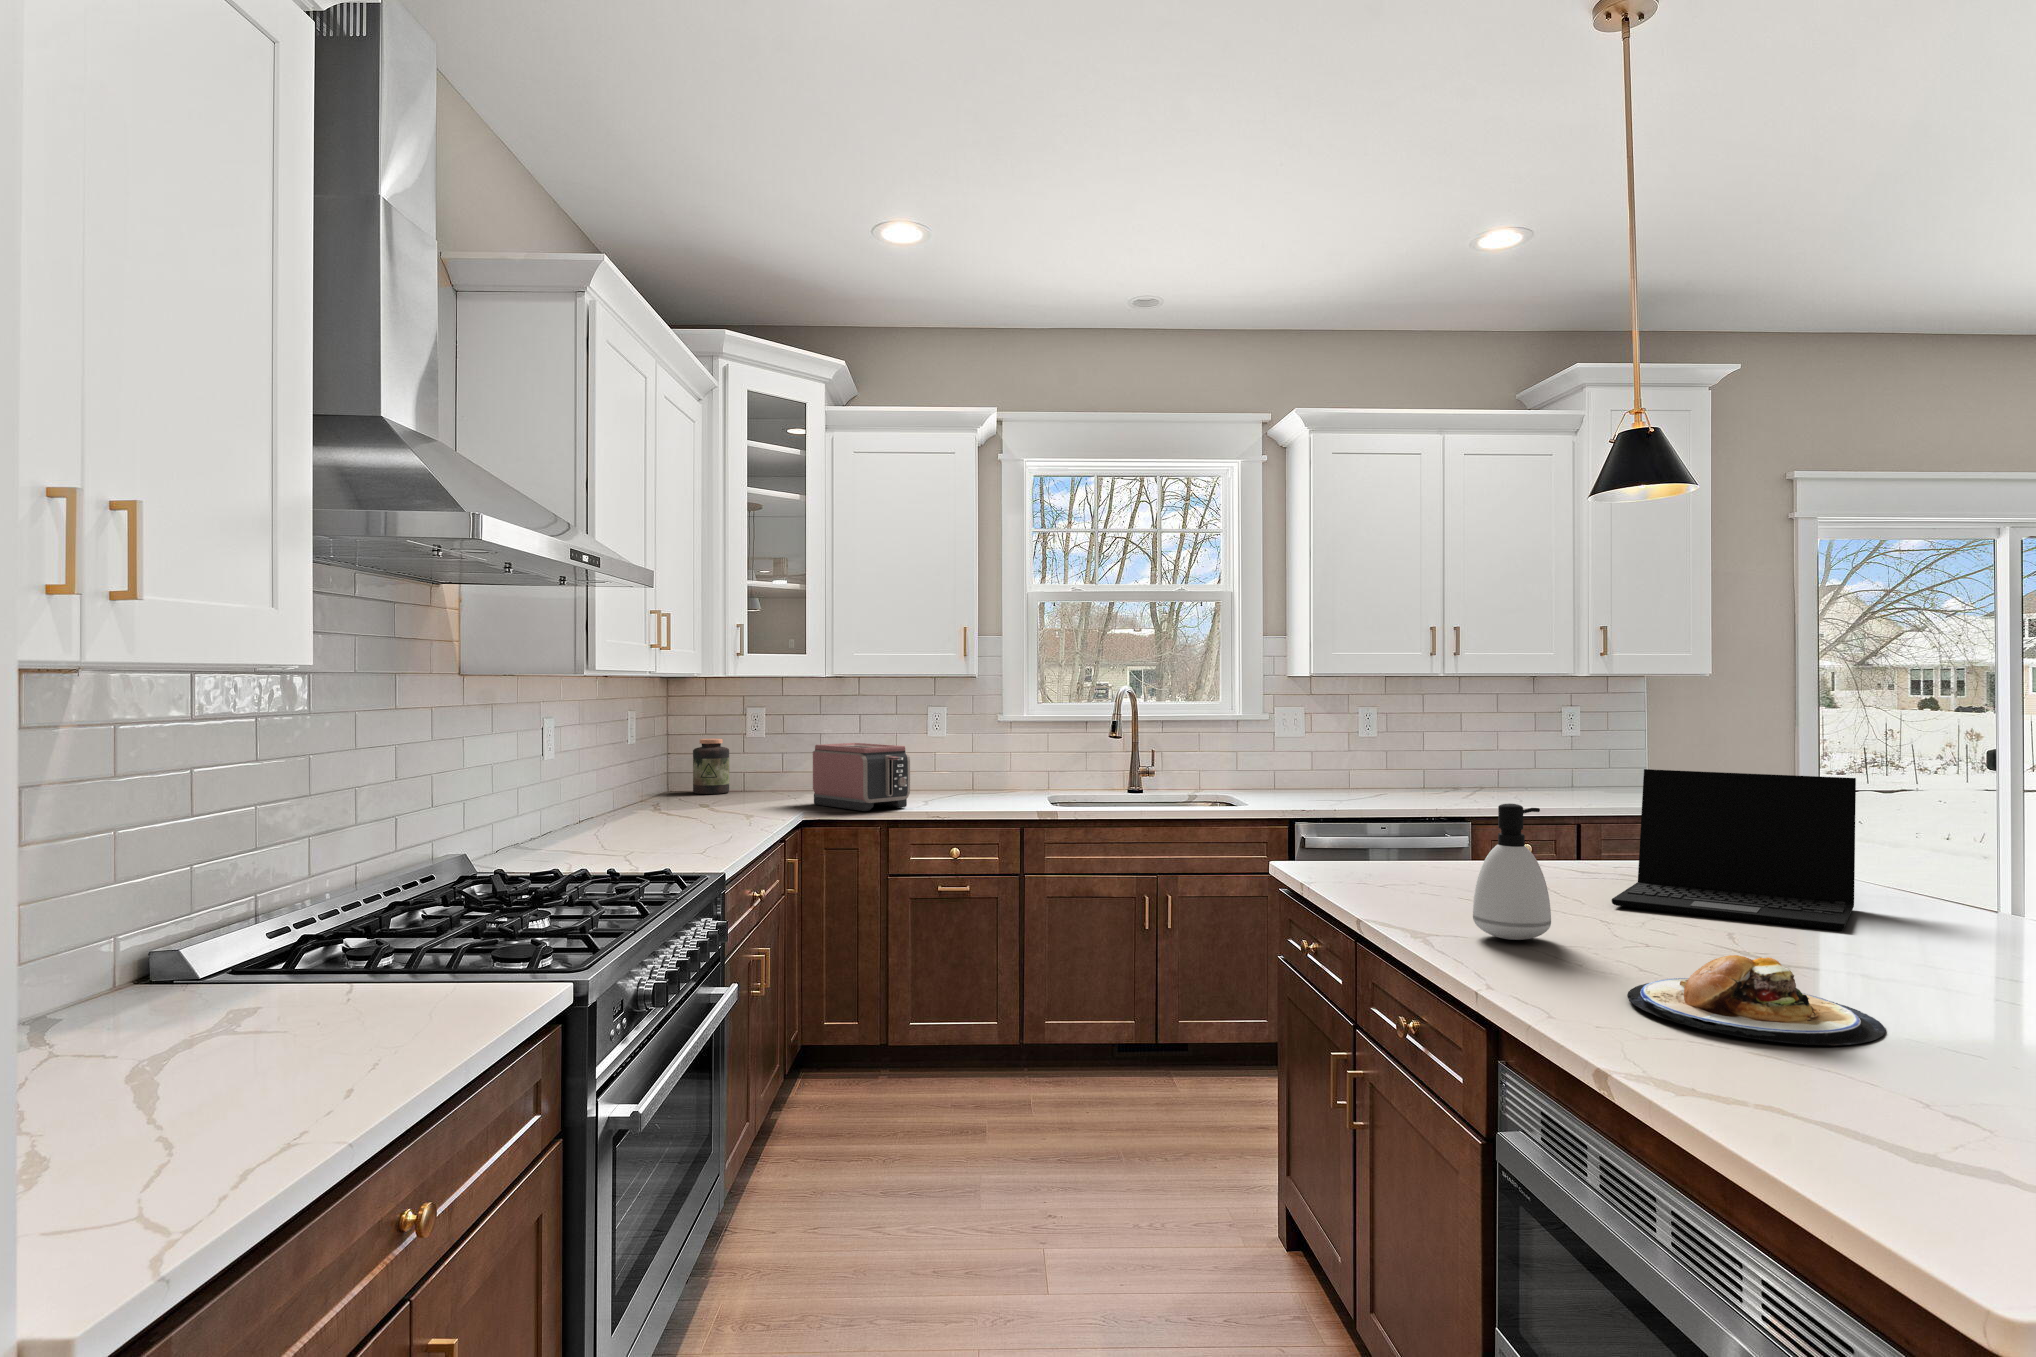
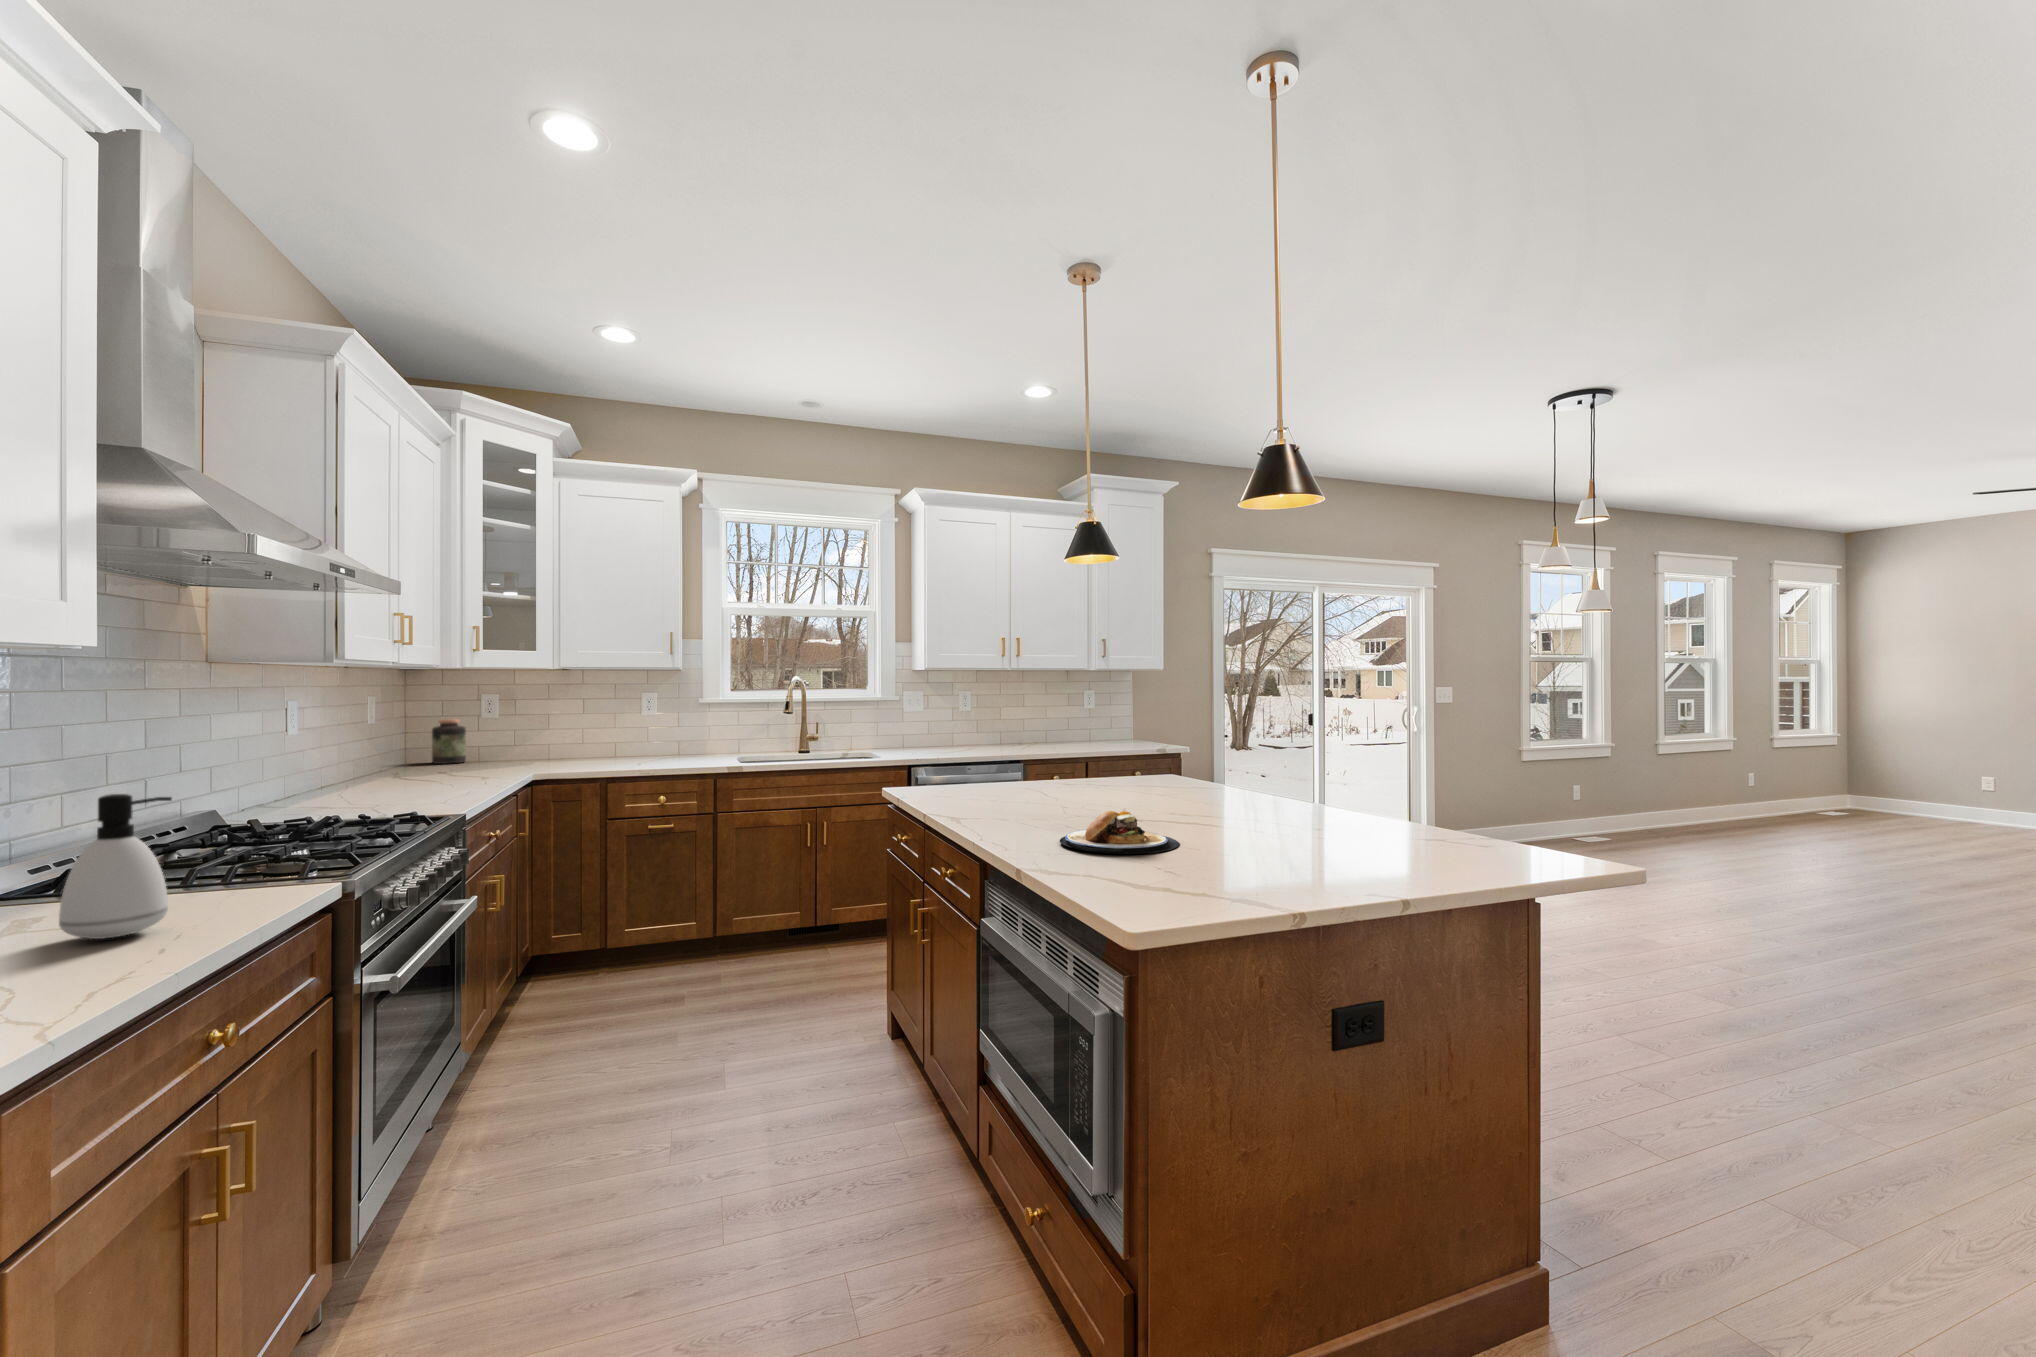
toaster: present [813,743,910,811] -> none [541,720,624,771]
laptop: present [1612,769,1856,930] -> none [1077,720,1205,805]
soap dispenser: present [1473,804,1551,940] -> present [59,794,172,939]

